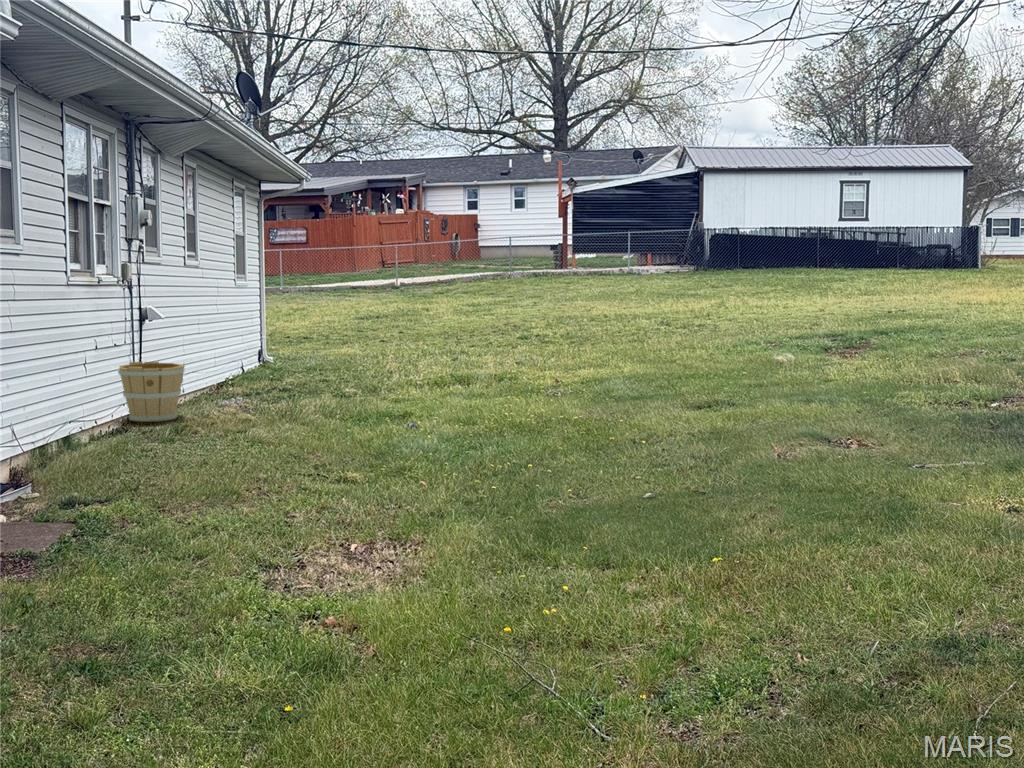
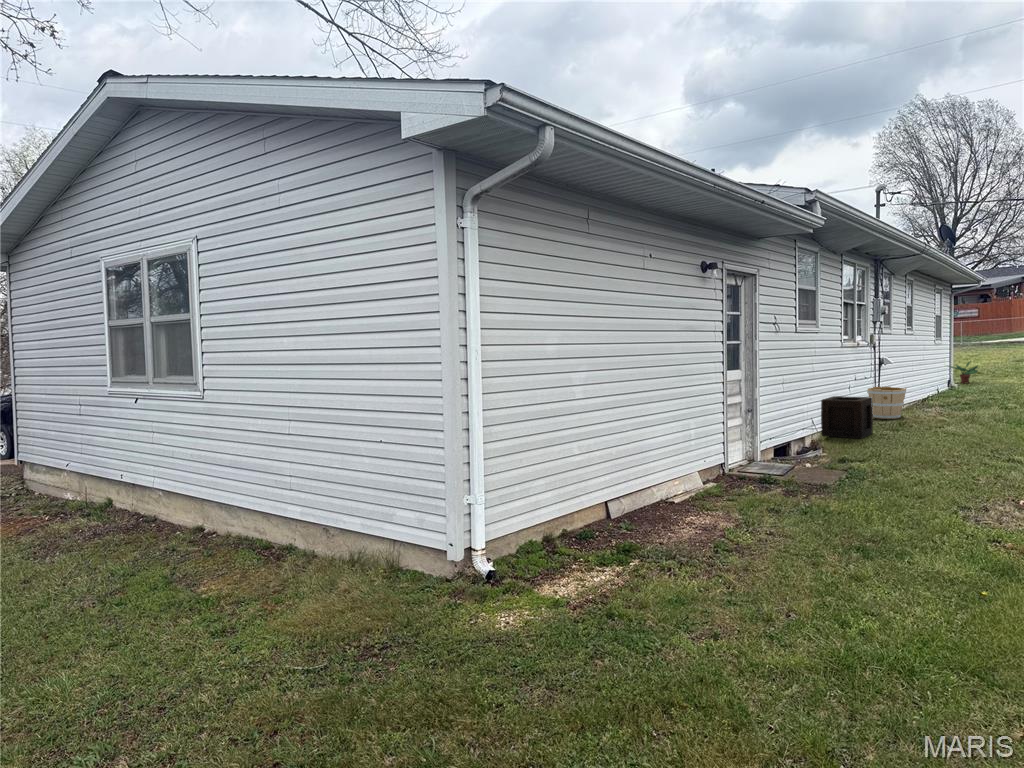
potted plant: none [252,313,304,353] -> present [948,362,978,383]
wooden crate: none [27,383,125,465] -> present [821,396,873,439]

